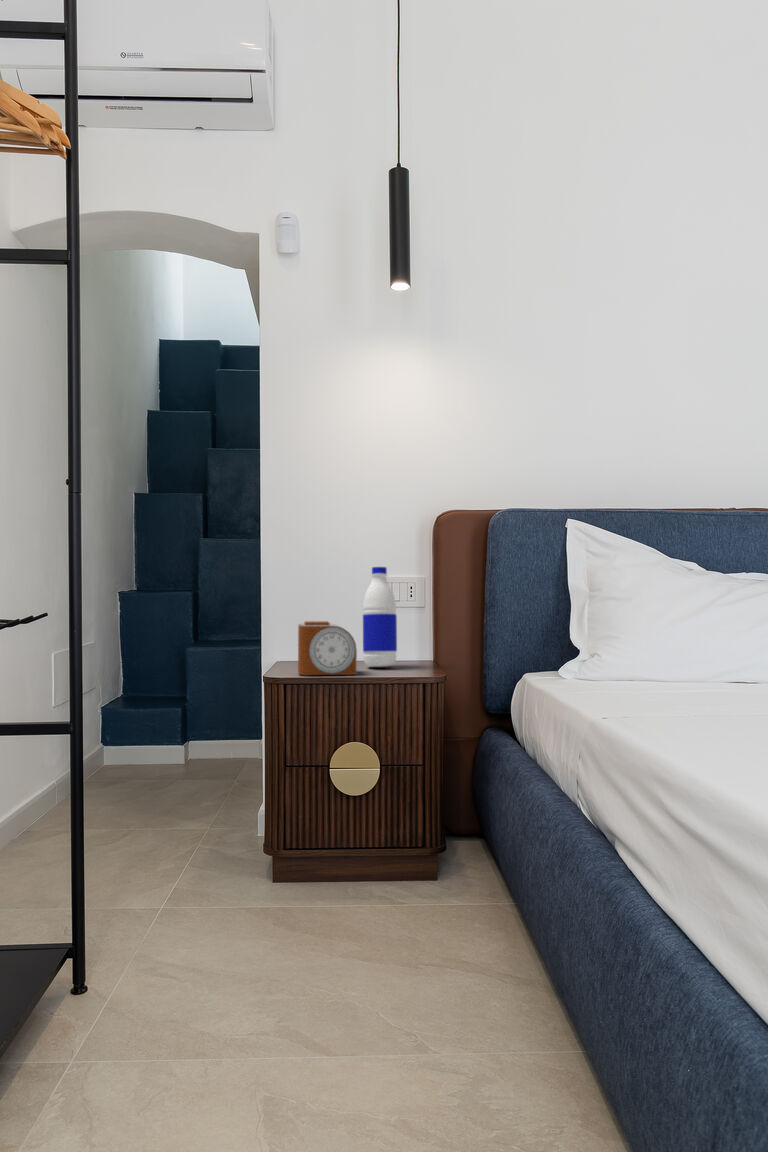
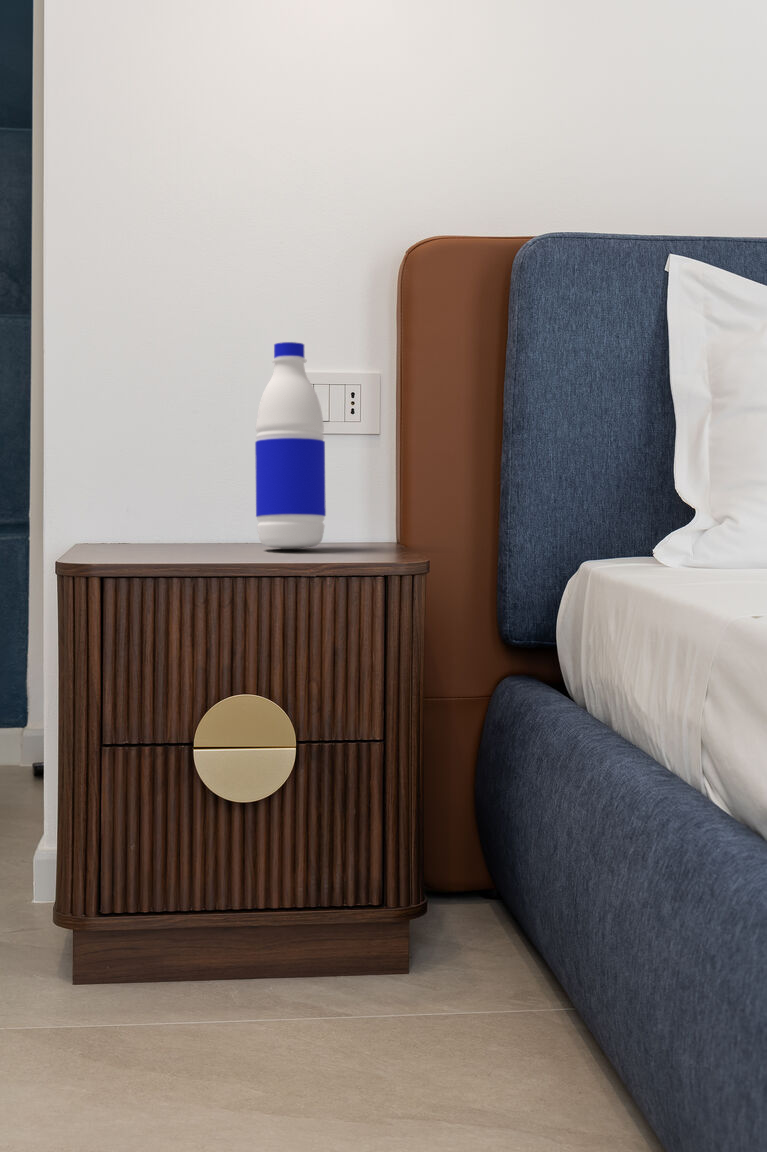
alarm clock: present [298,621,357,675] -> none [124,449,247,559]

